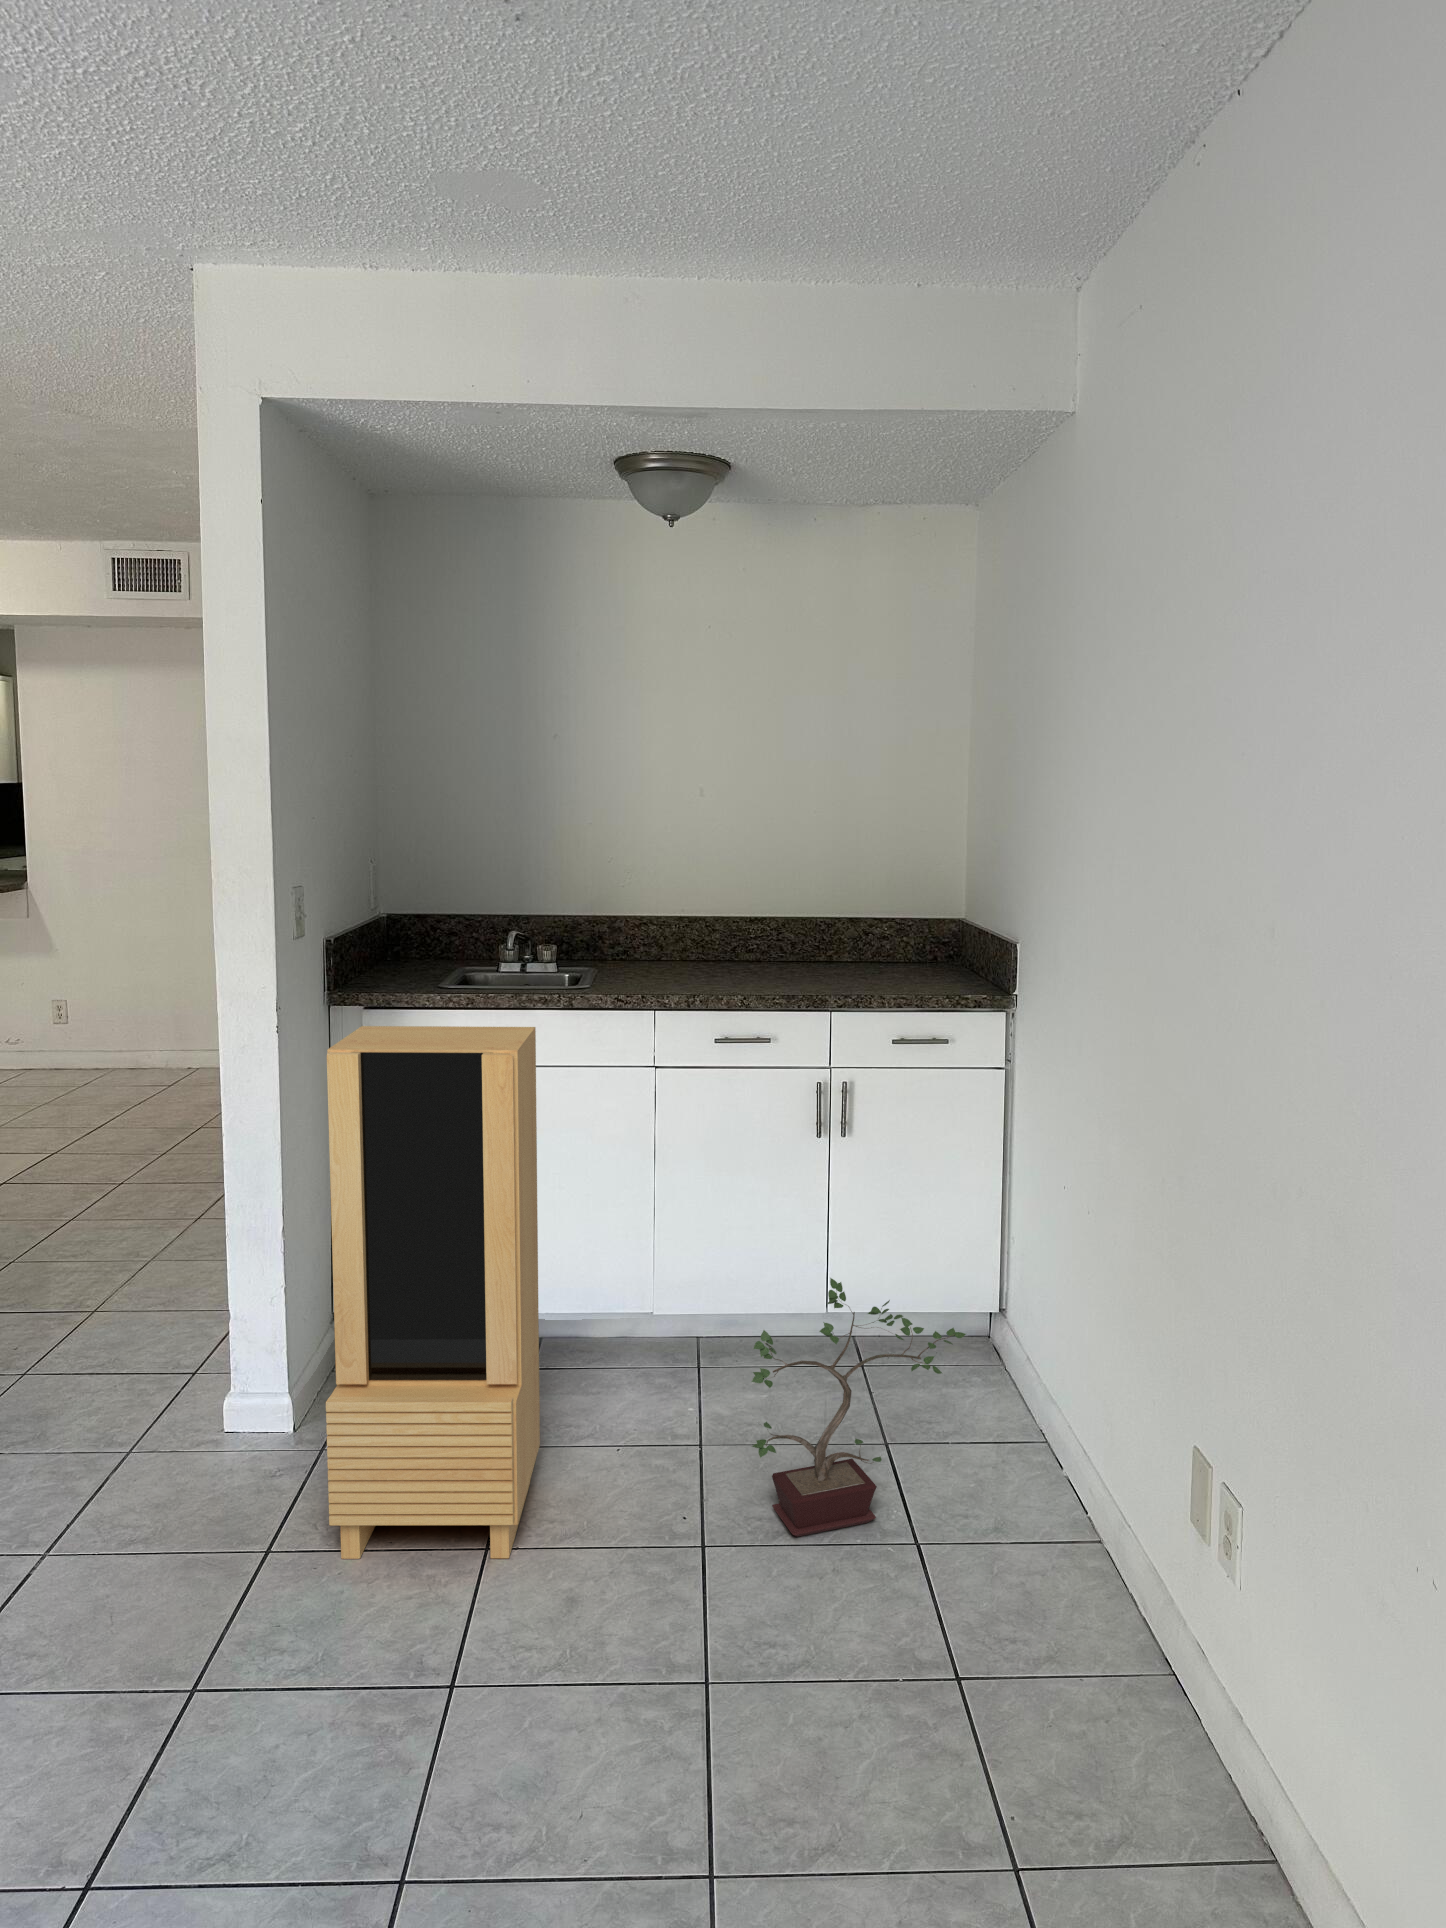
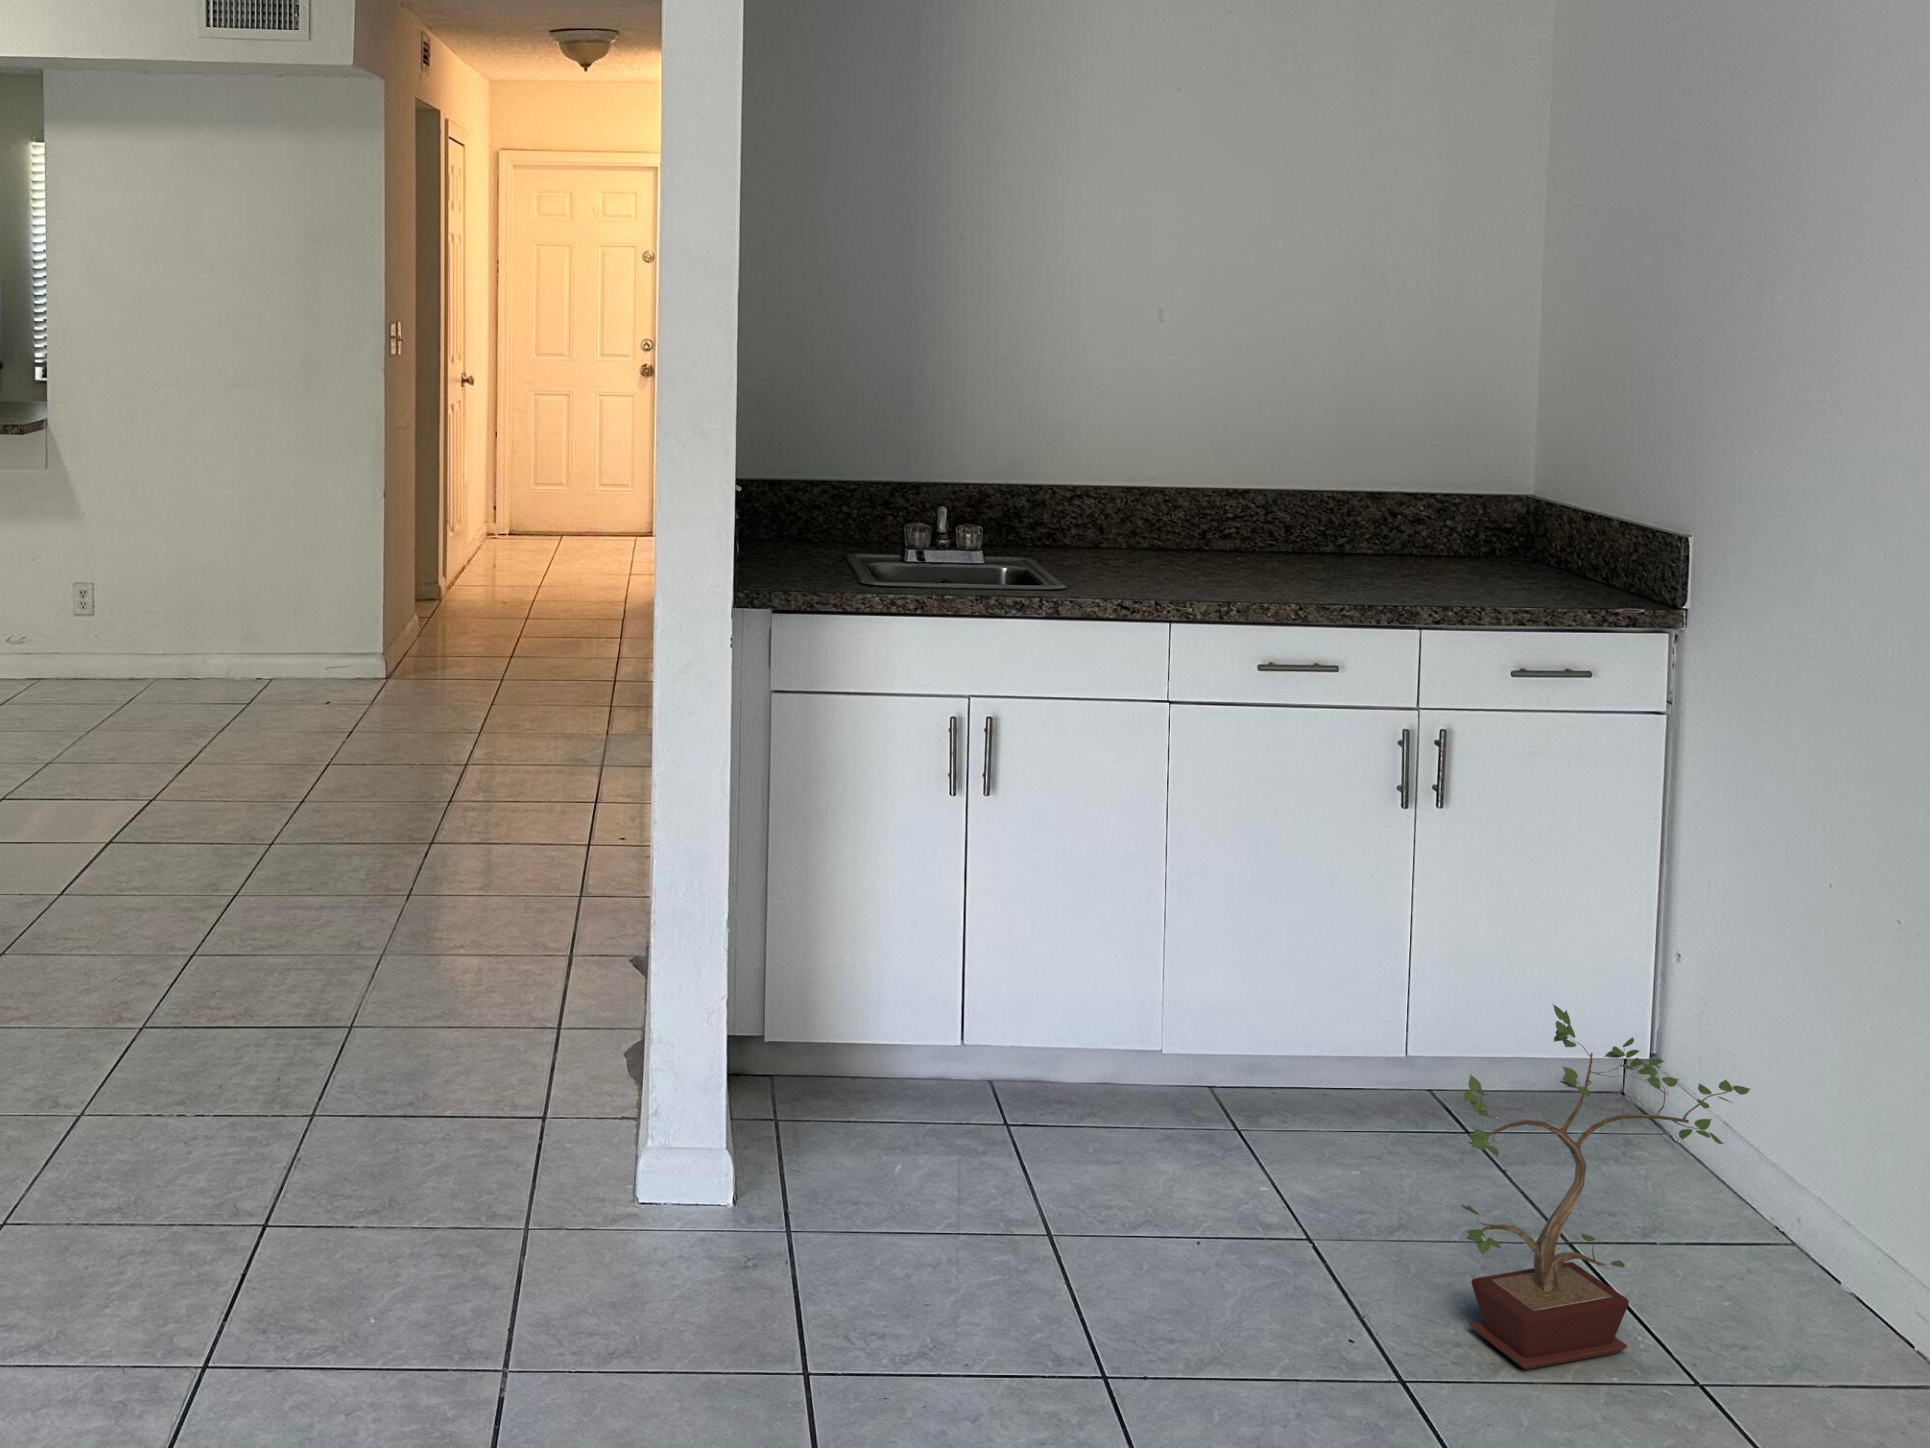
storage cabinet: present [326,1026,540,1559] -> none [886,644,1163,1384]

